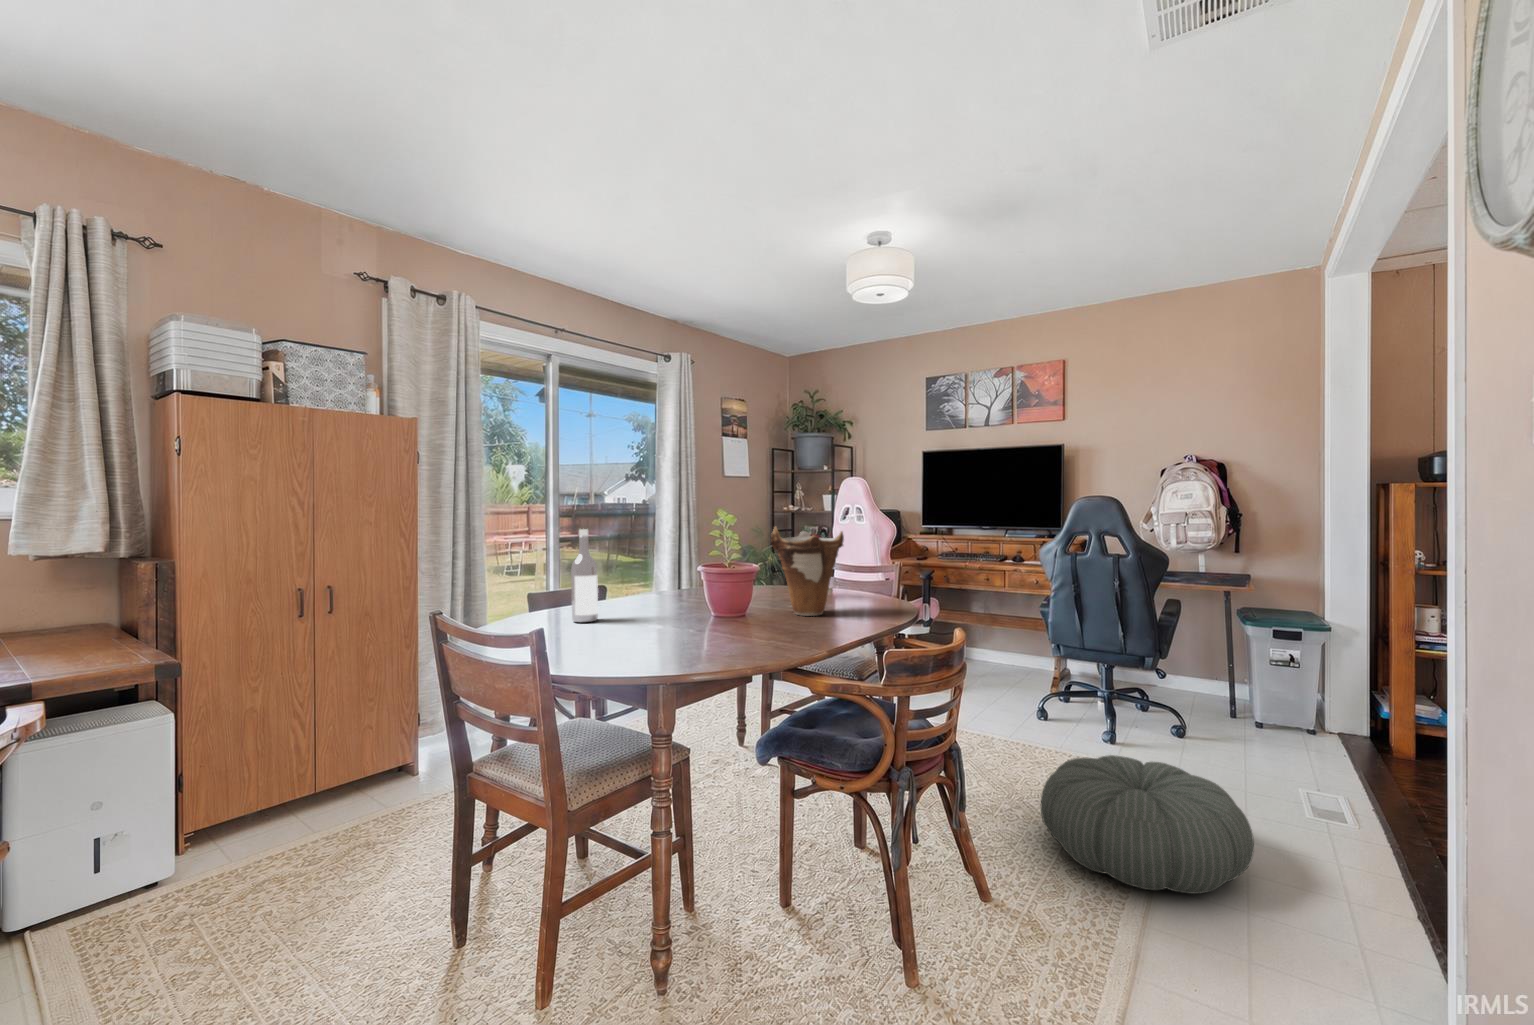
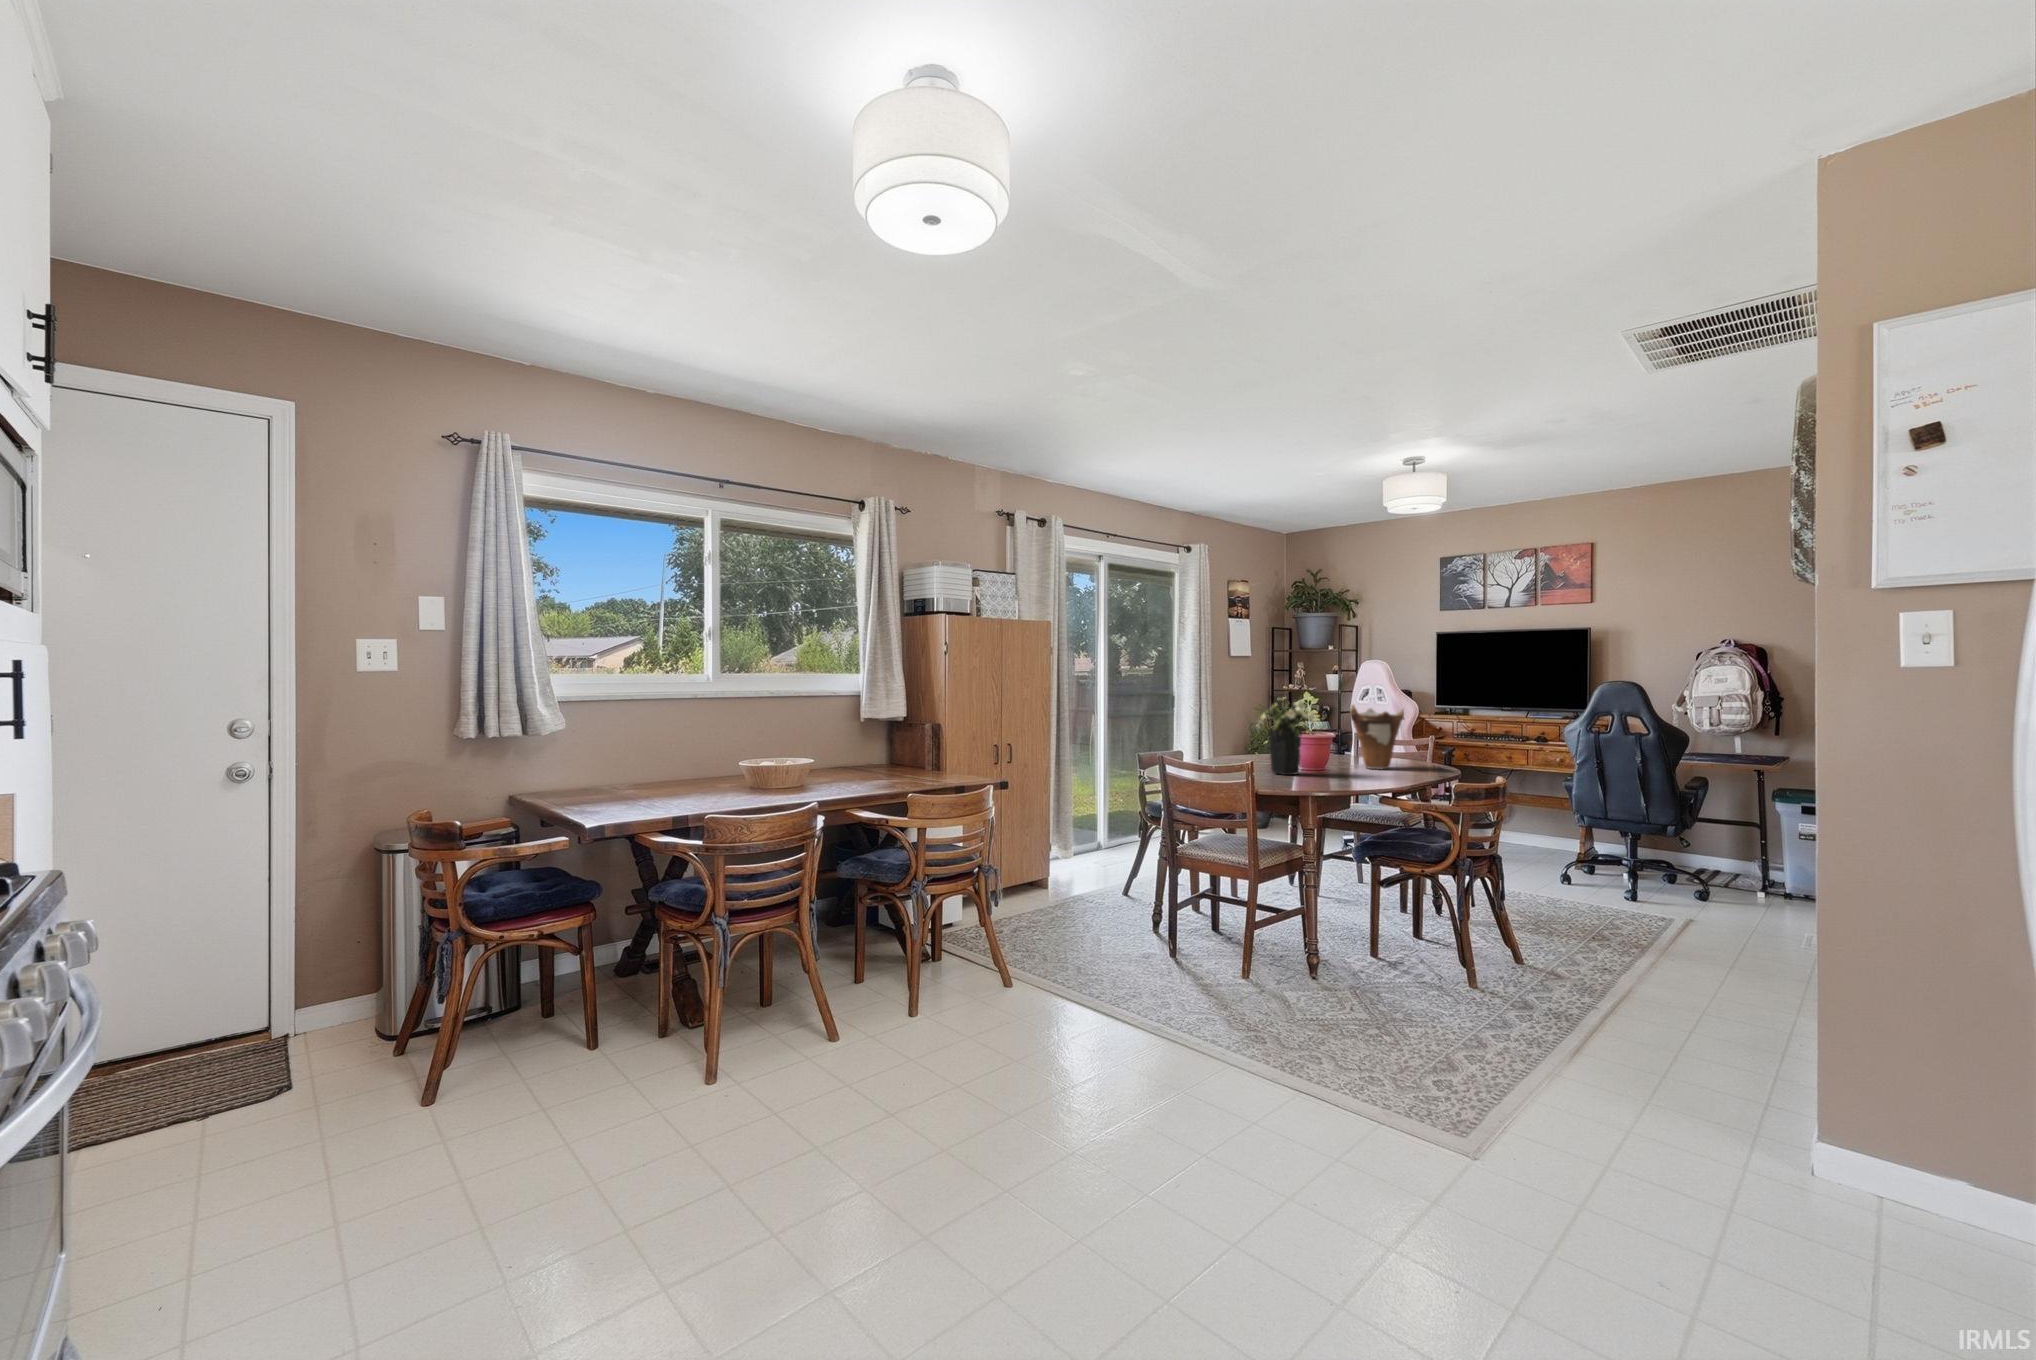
flower arrangement: none [610,514,709,635] -> present [1256,698,1315,775]
wine bottle: present [571,529,598,622] -> none [1207,705,1225,769]
pouf: present [1041,755,1254,894] -> none [1563,888,1737,974]

